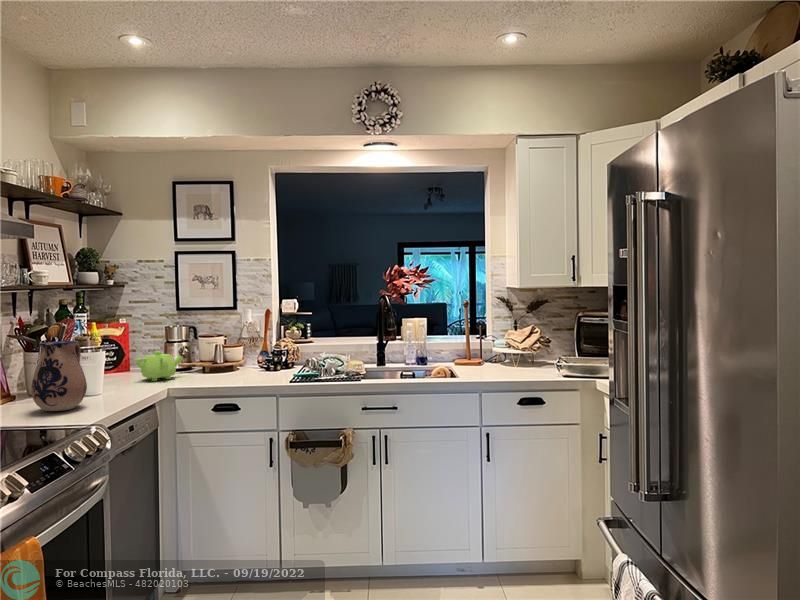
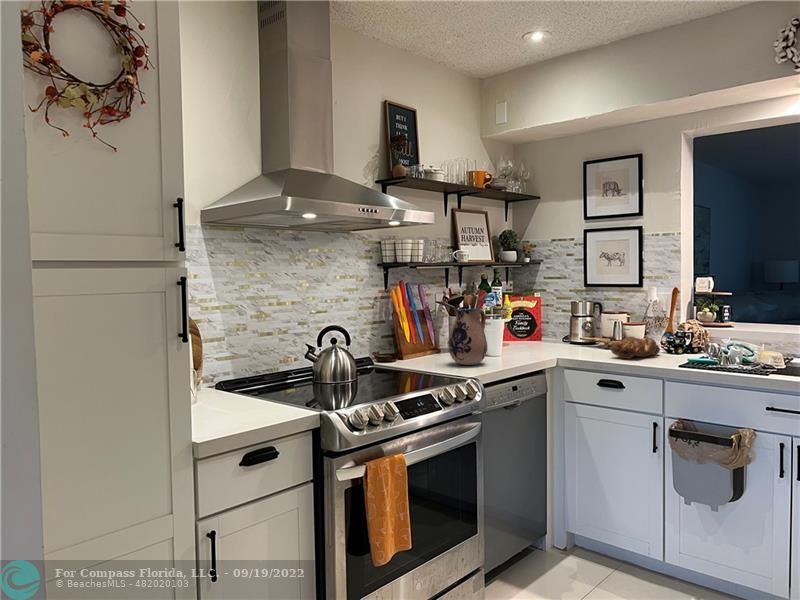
teapot: present [136,351,183,381] -> none [536,324,580,352]
bread loaf: none [221,358,263,380] -> present [611,337,660,359]

